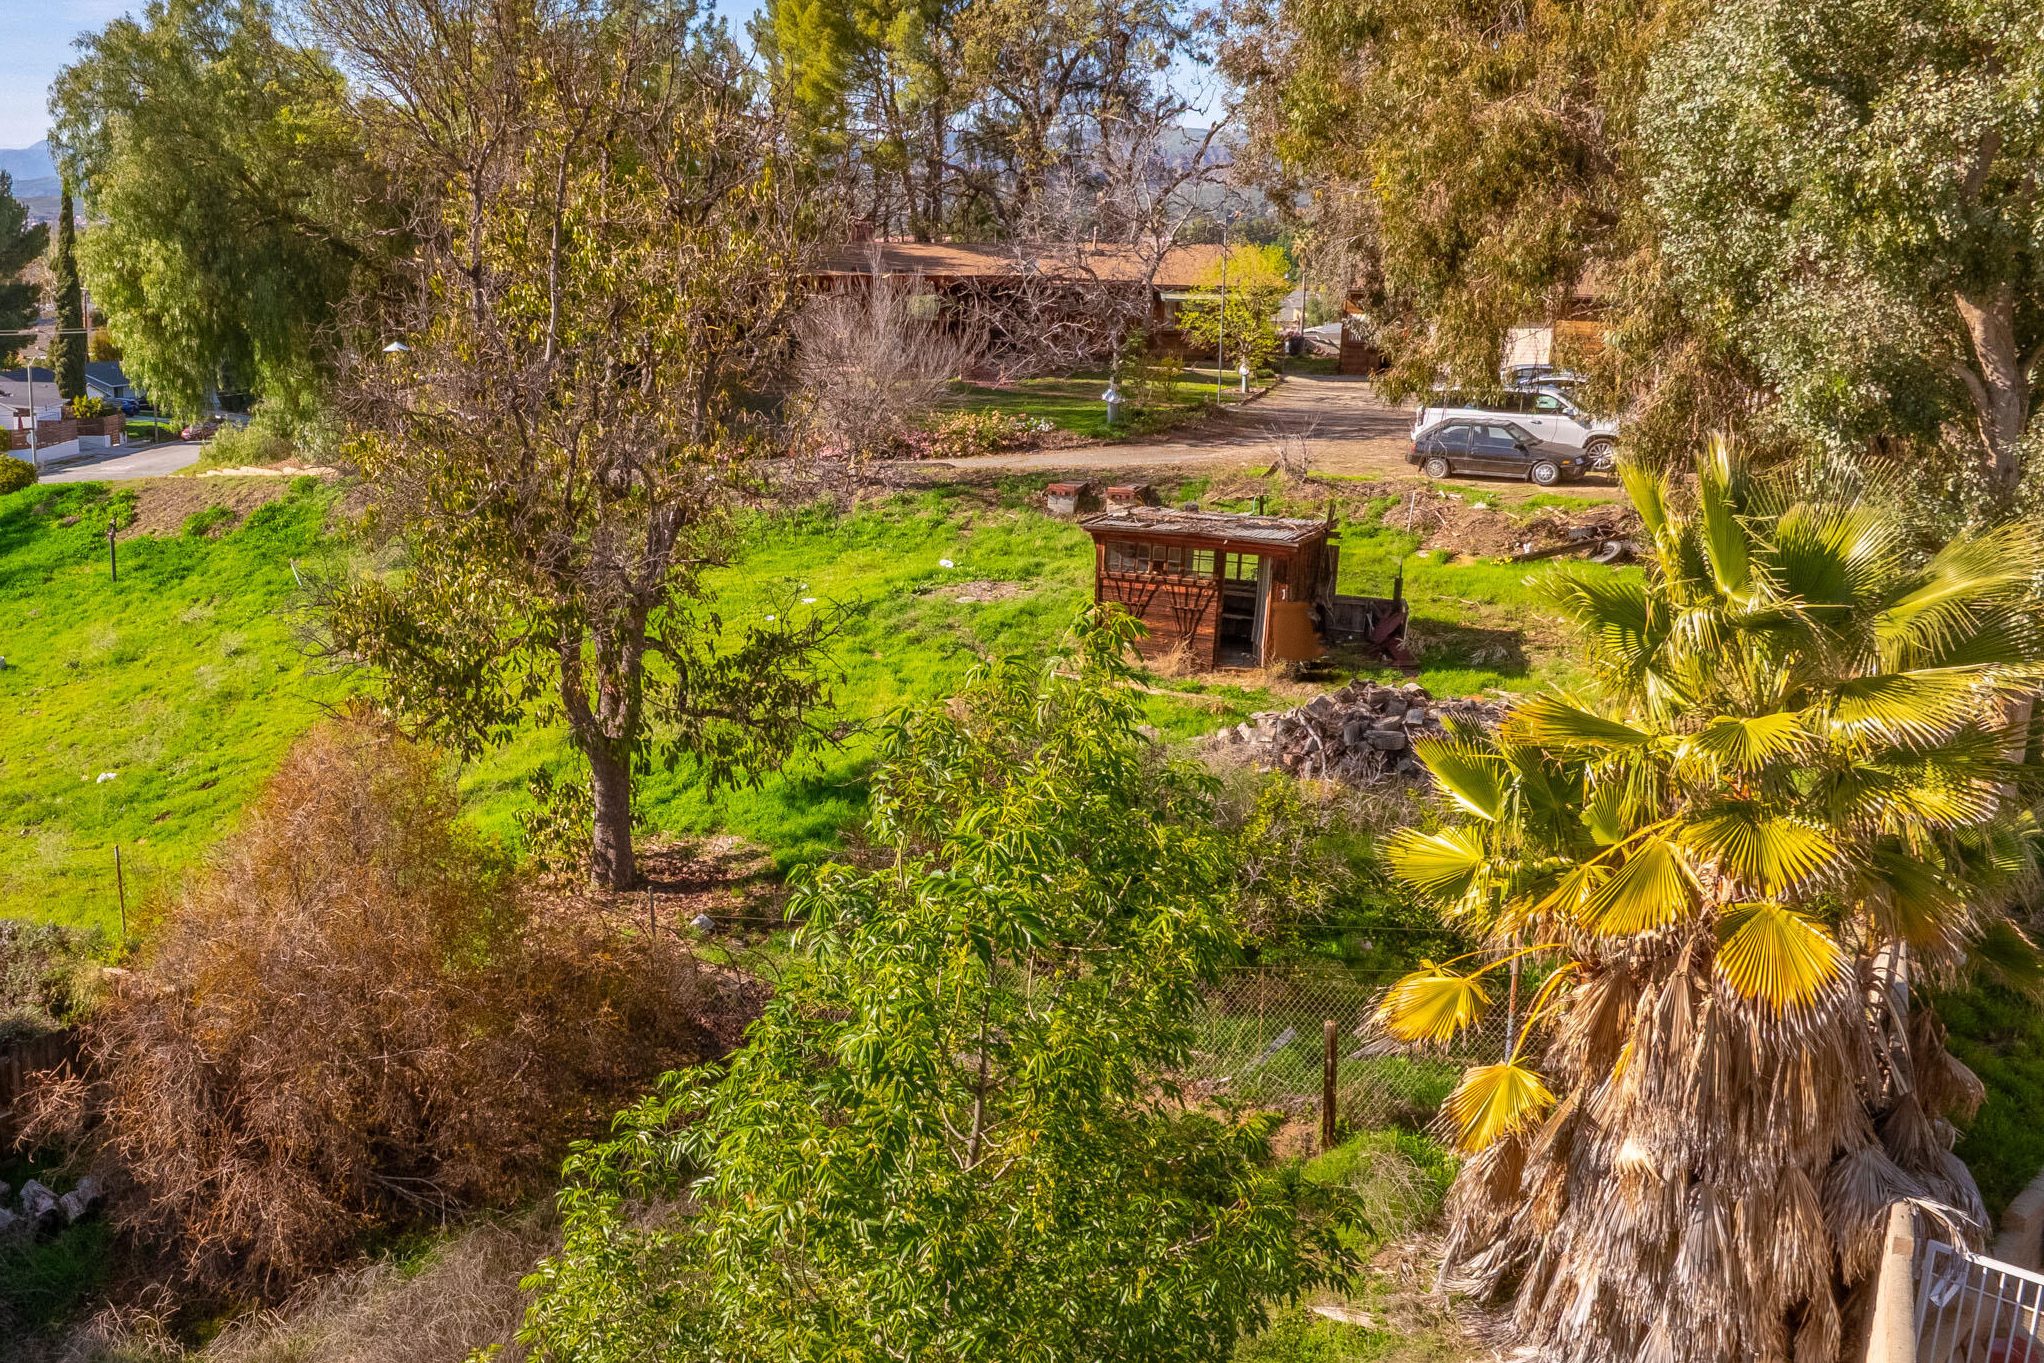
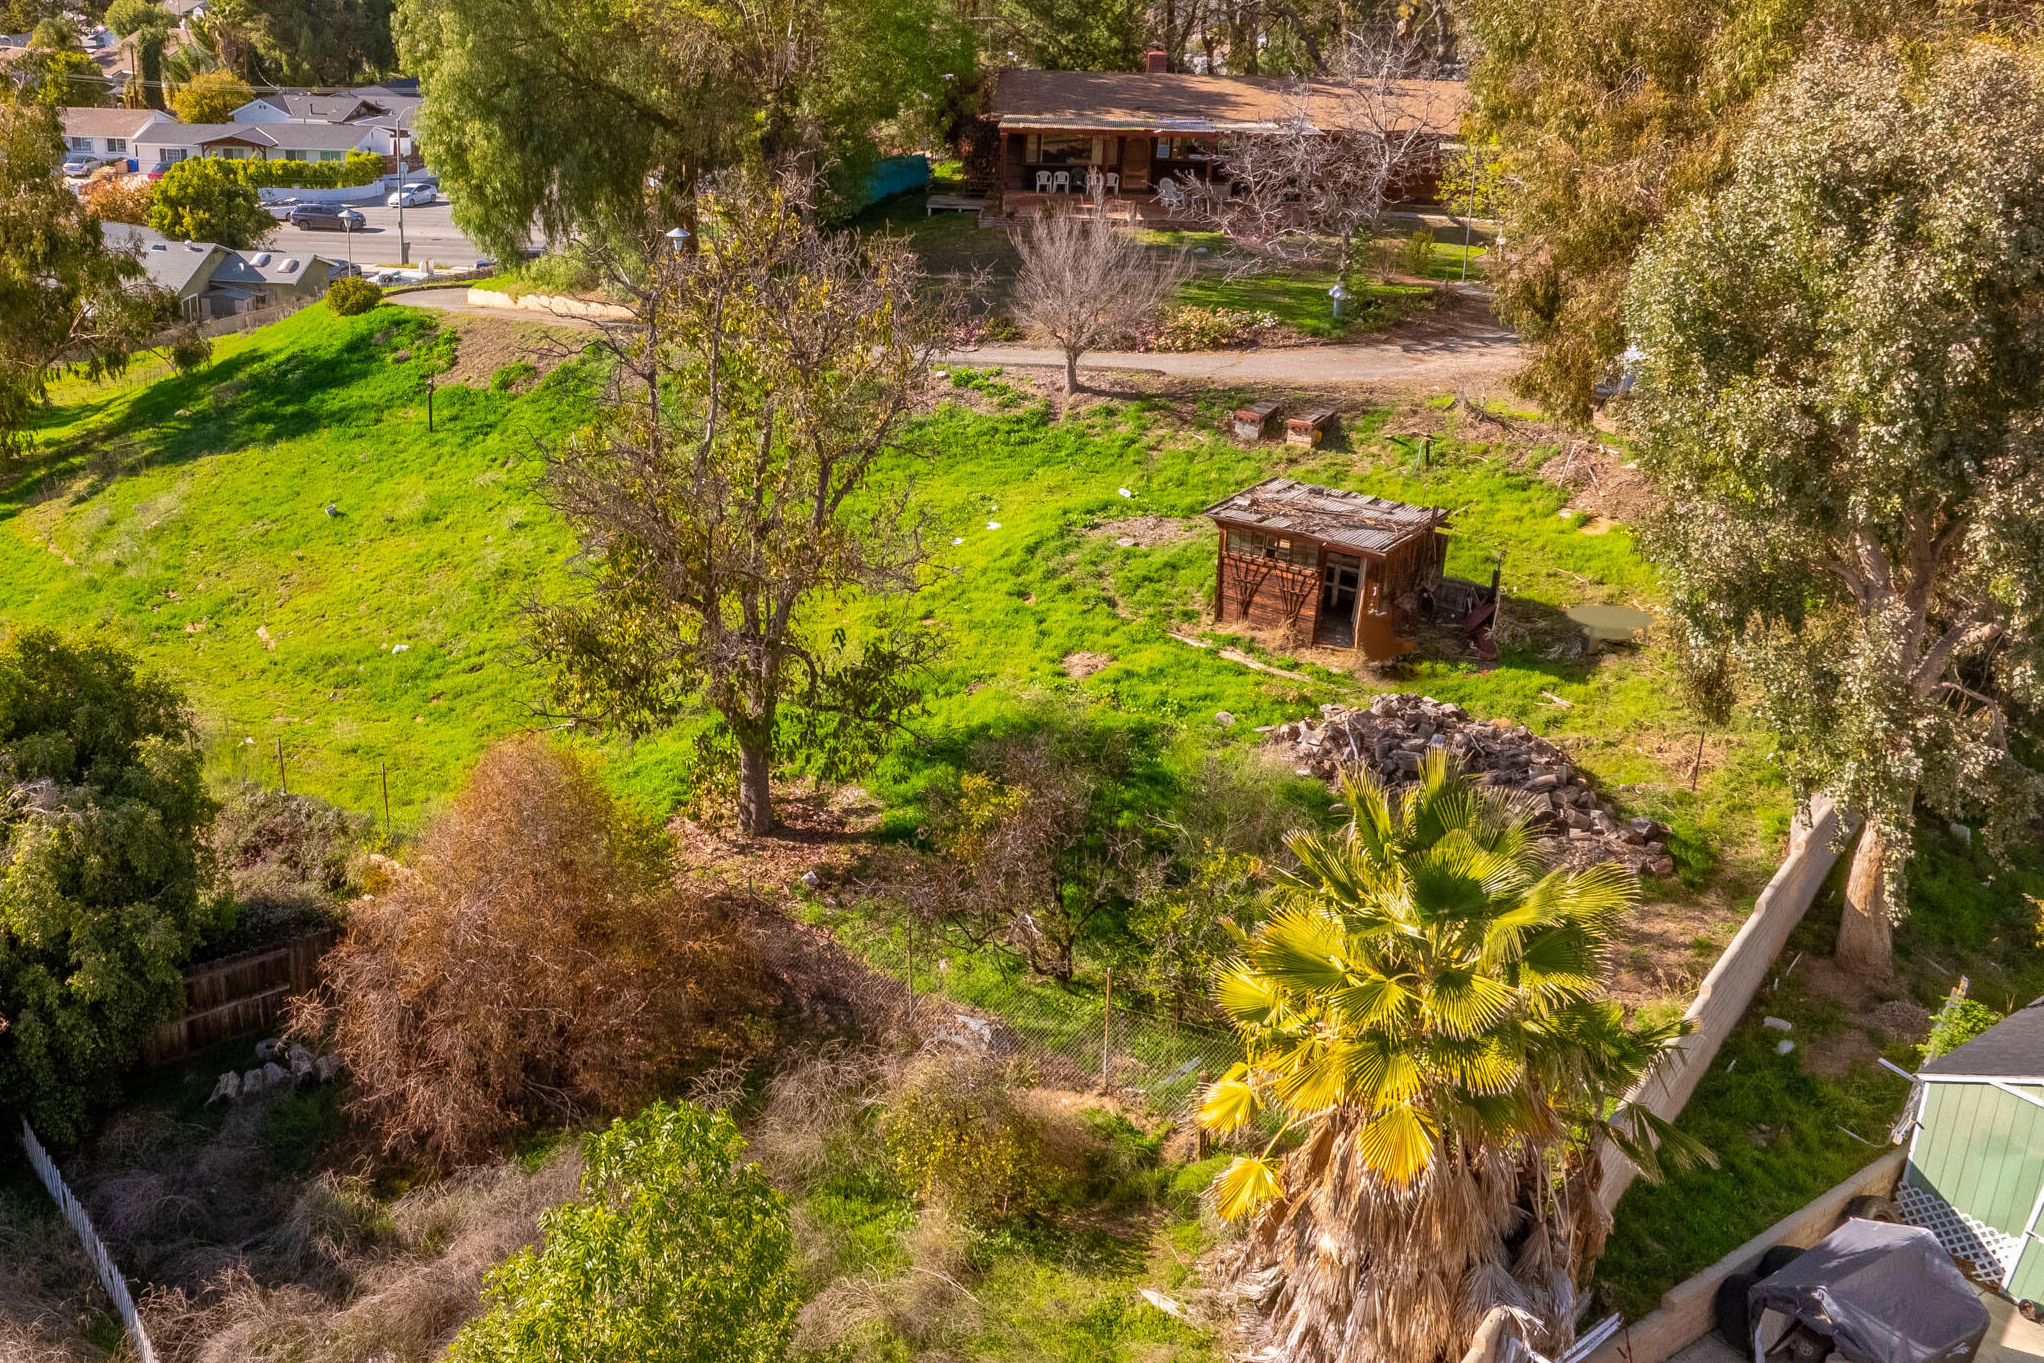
round table: none [1468,603,1562,646] -> present [1567,605,1655,654]

